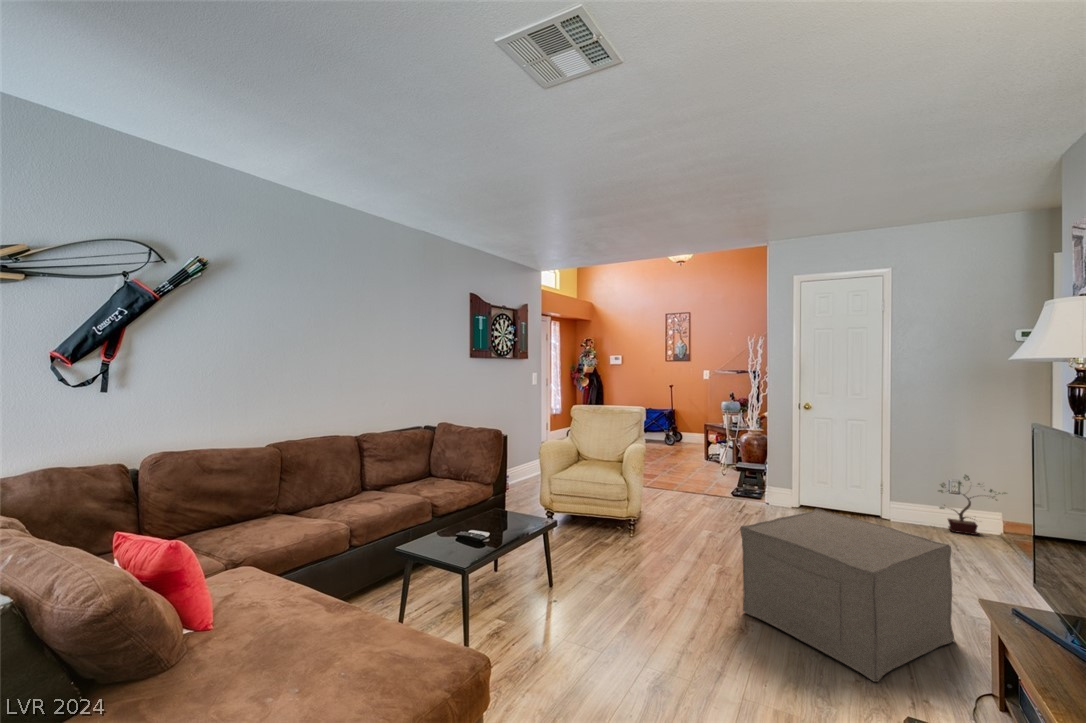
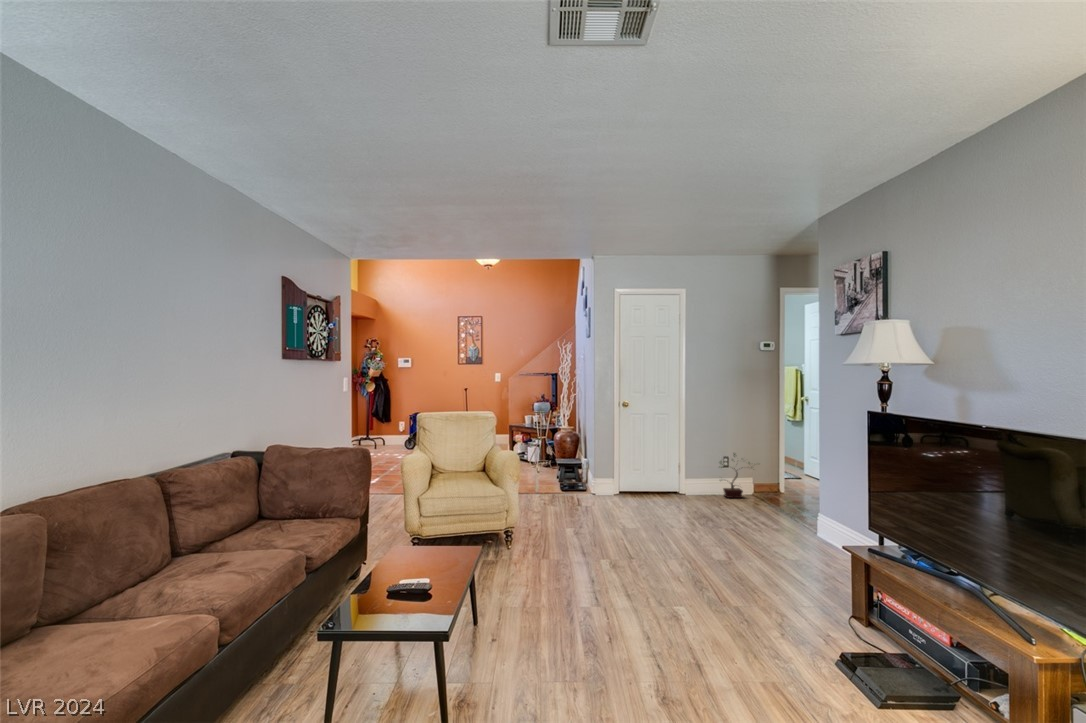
ottoman: present [740,509,954,682] -> none [659,493,798,626]

